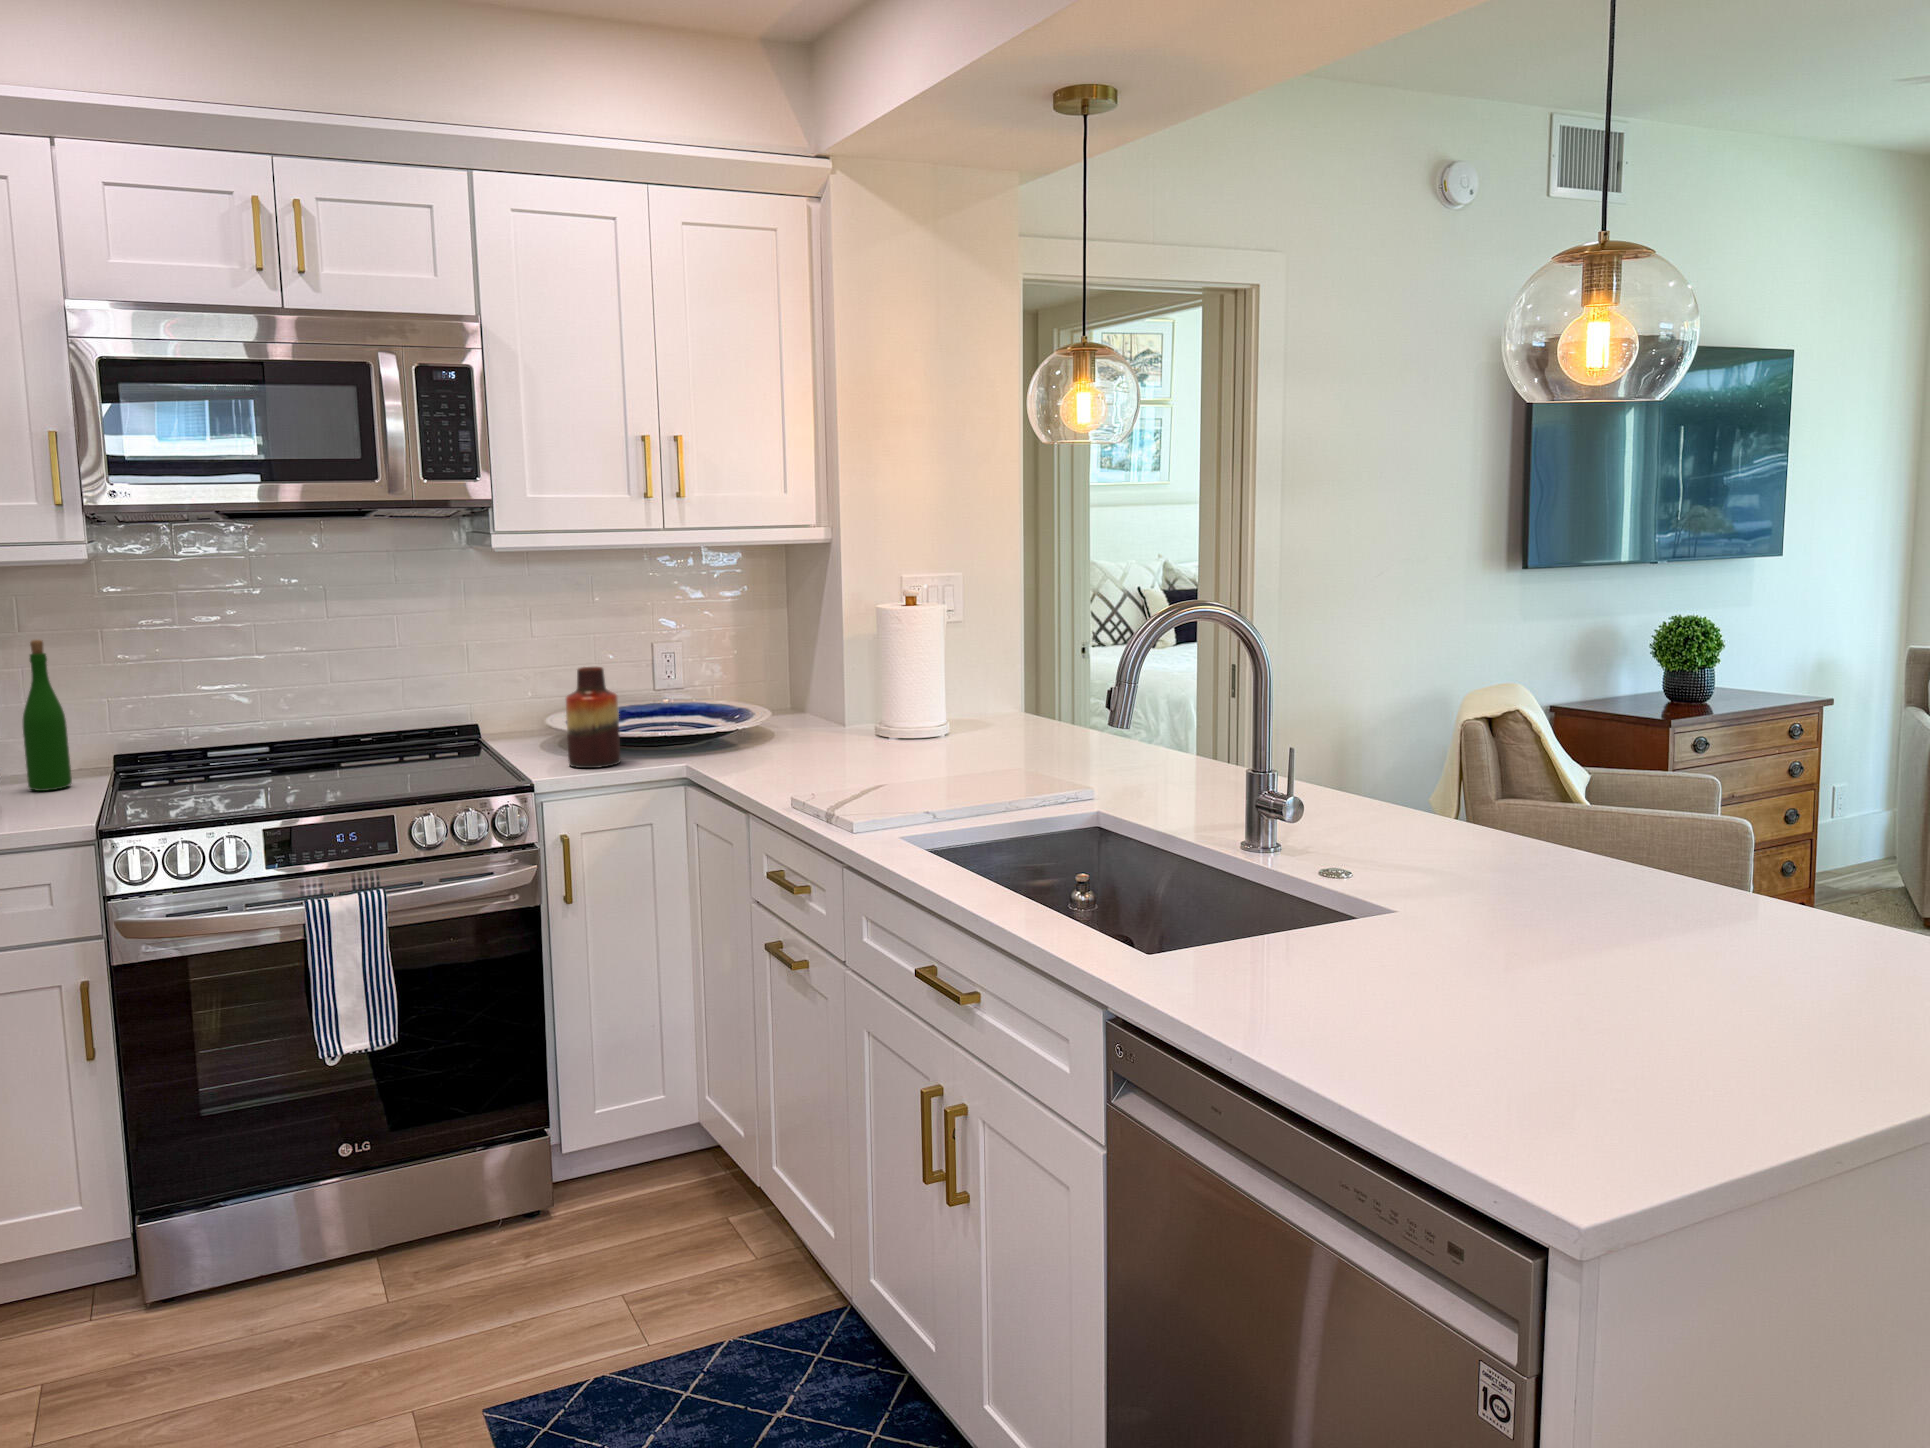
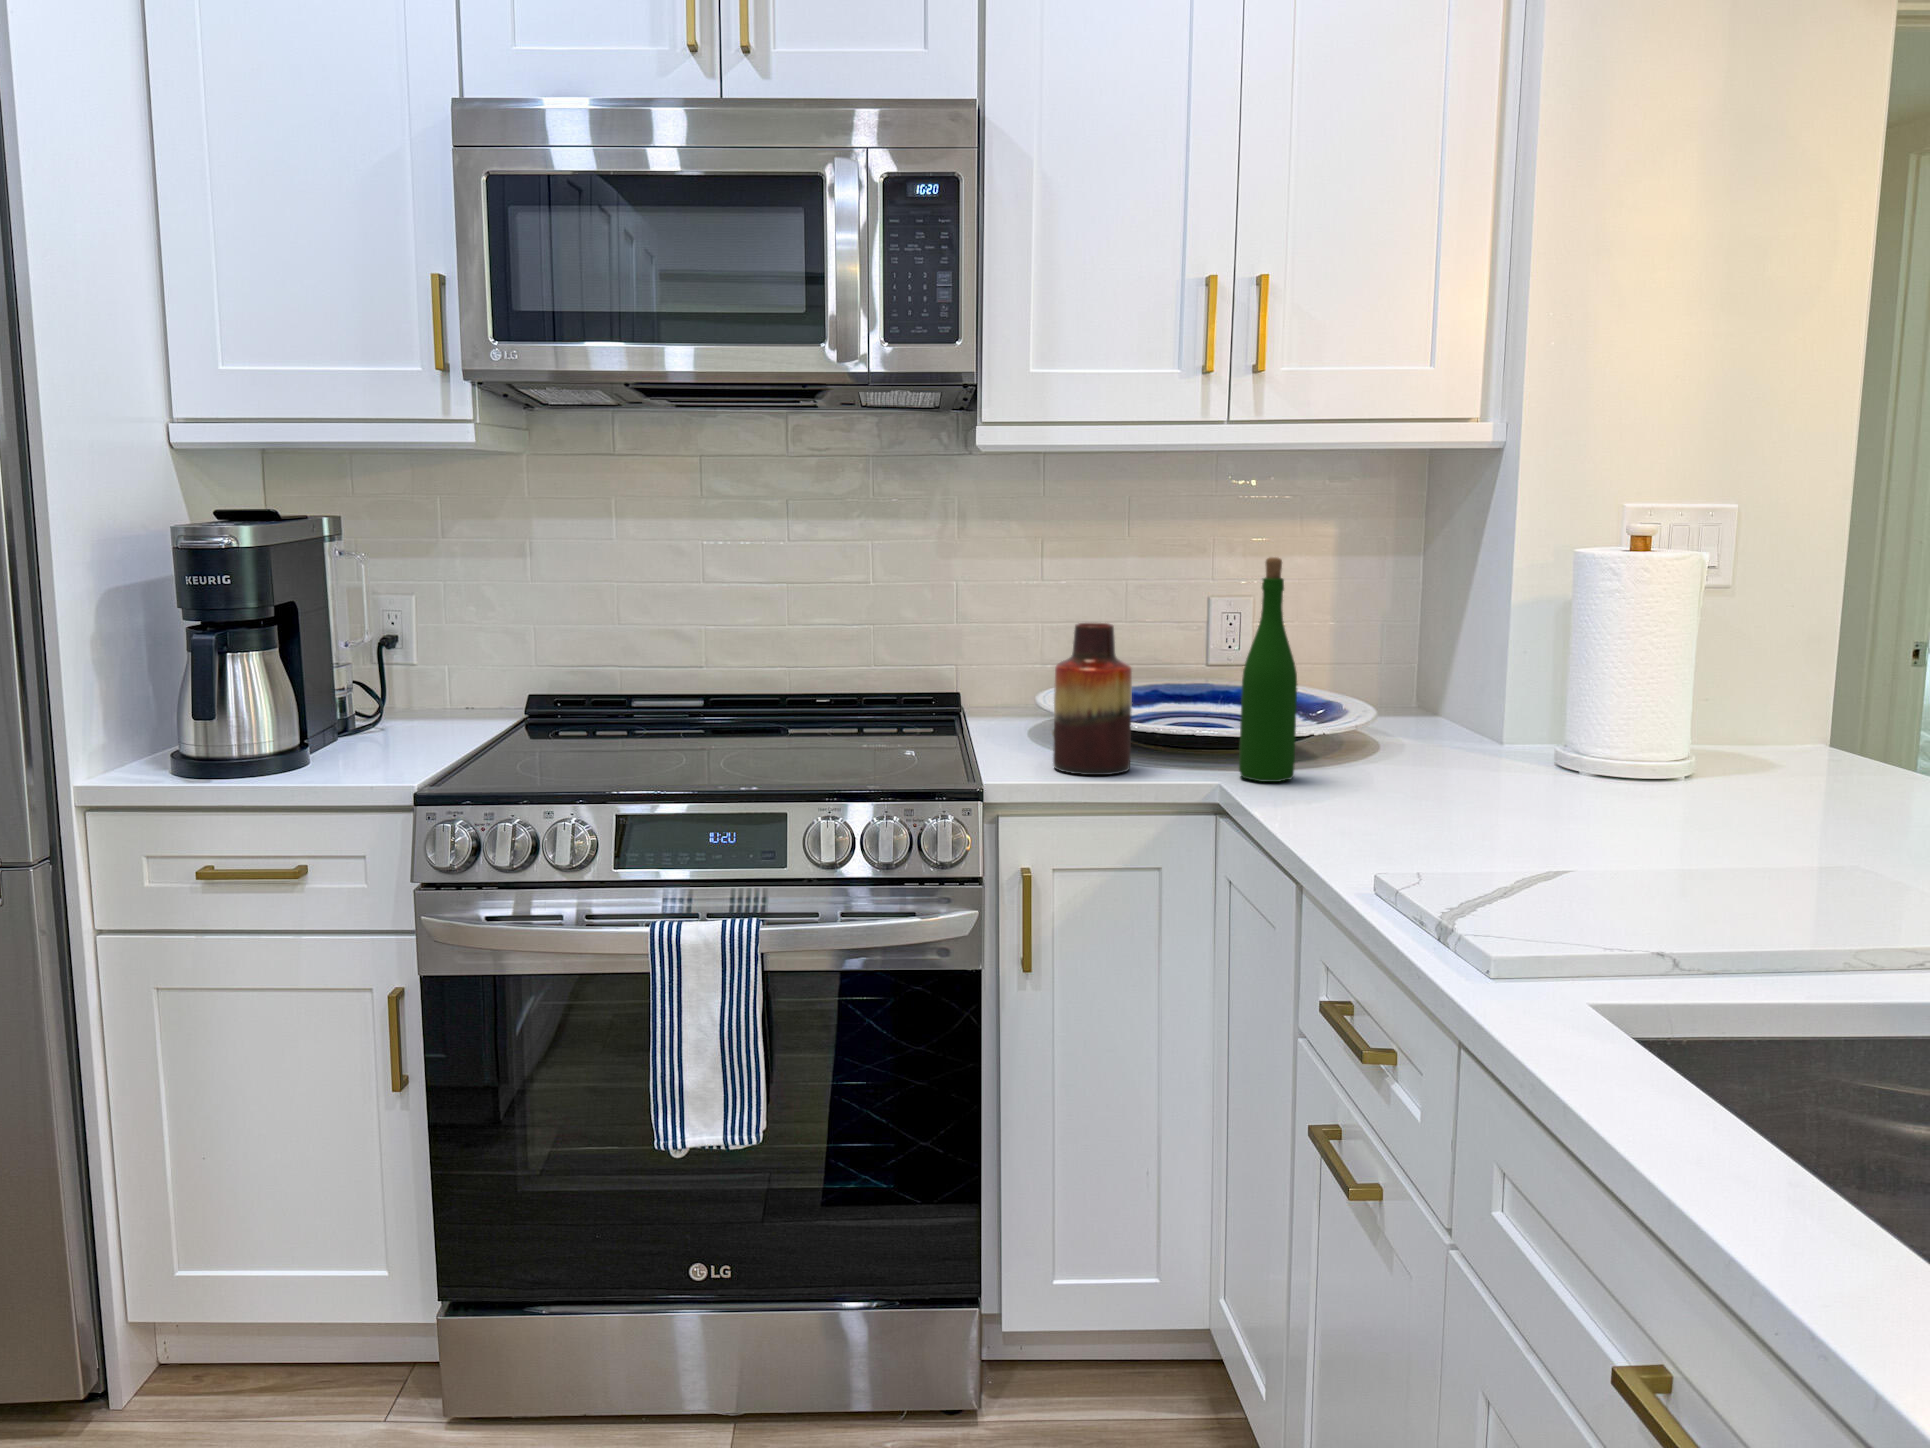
wine bottle: present [23,640,72,791] -> present [1239,557,1297,782]

